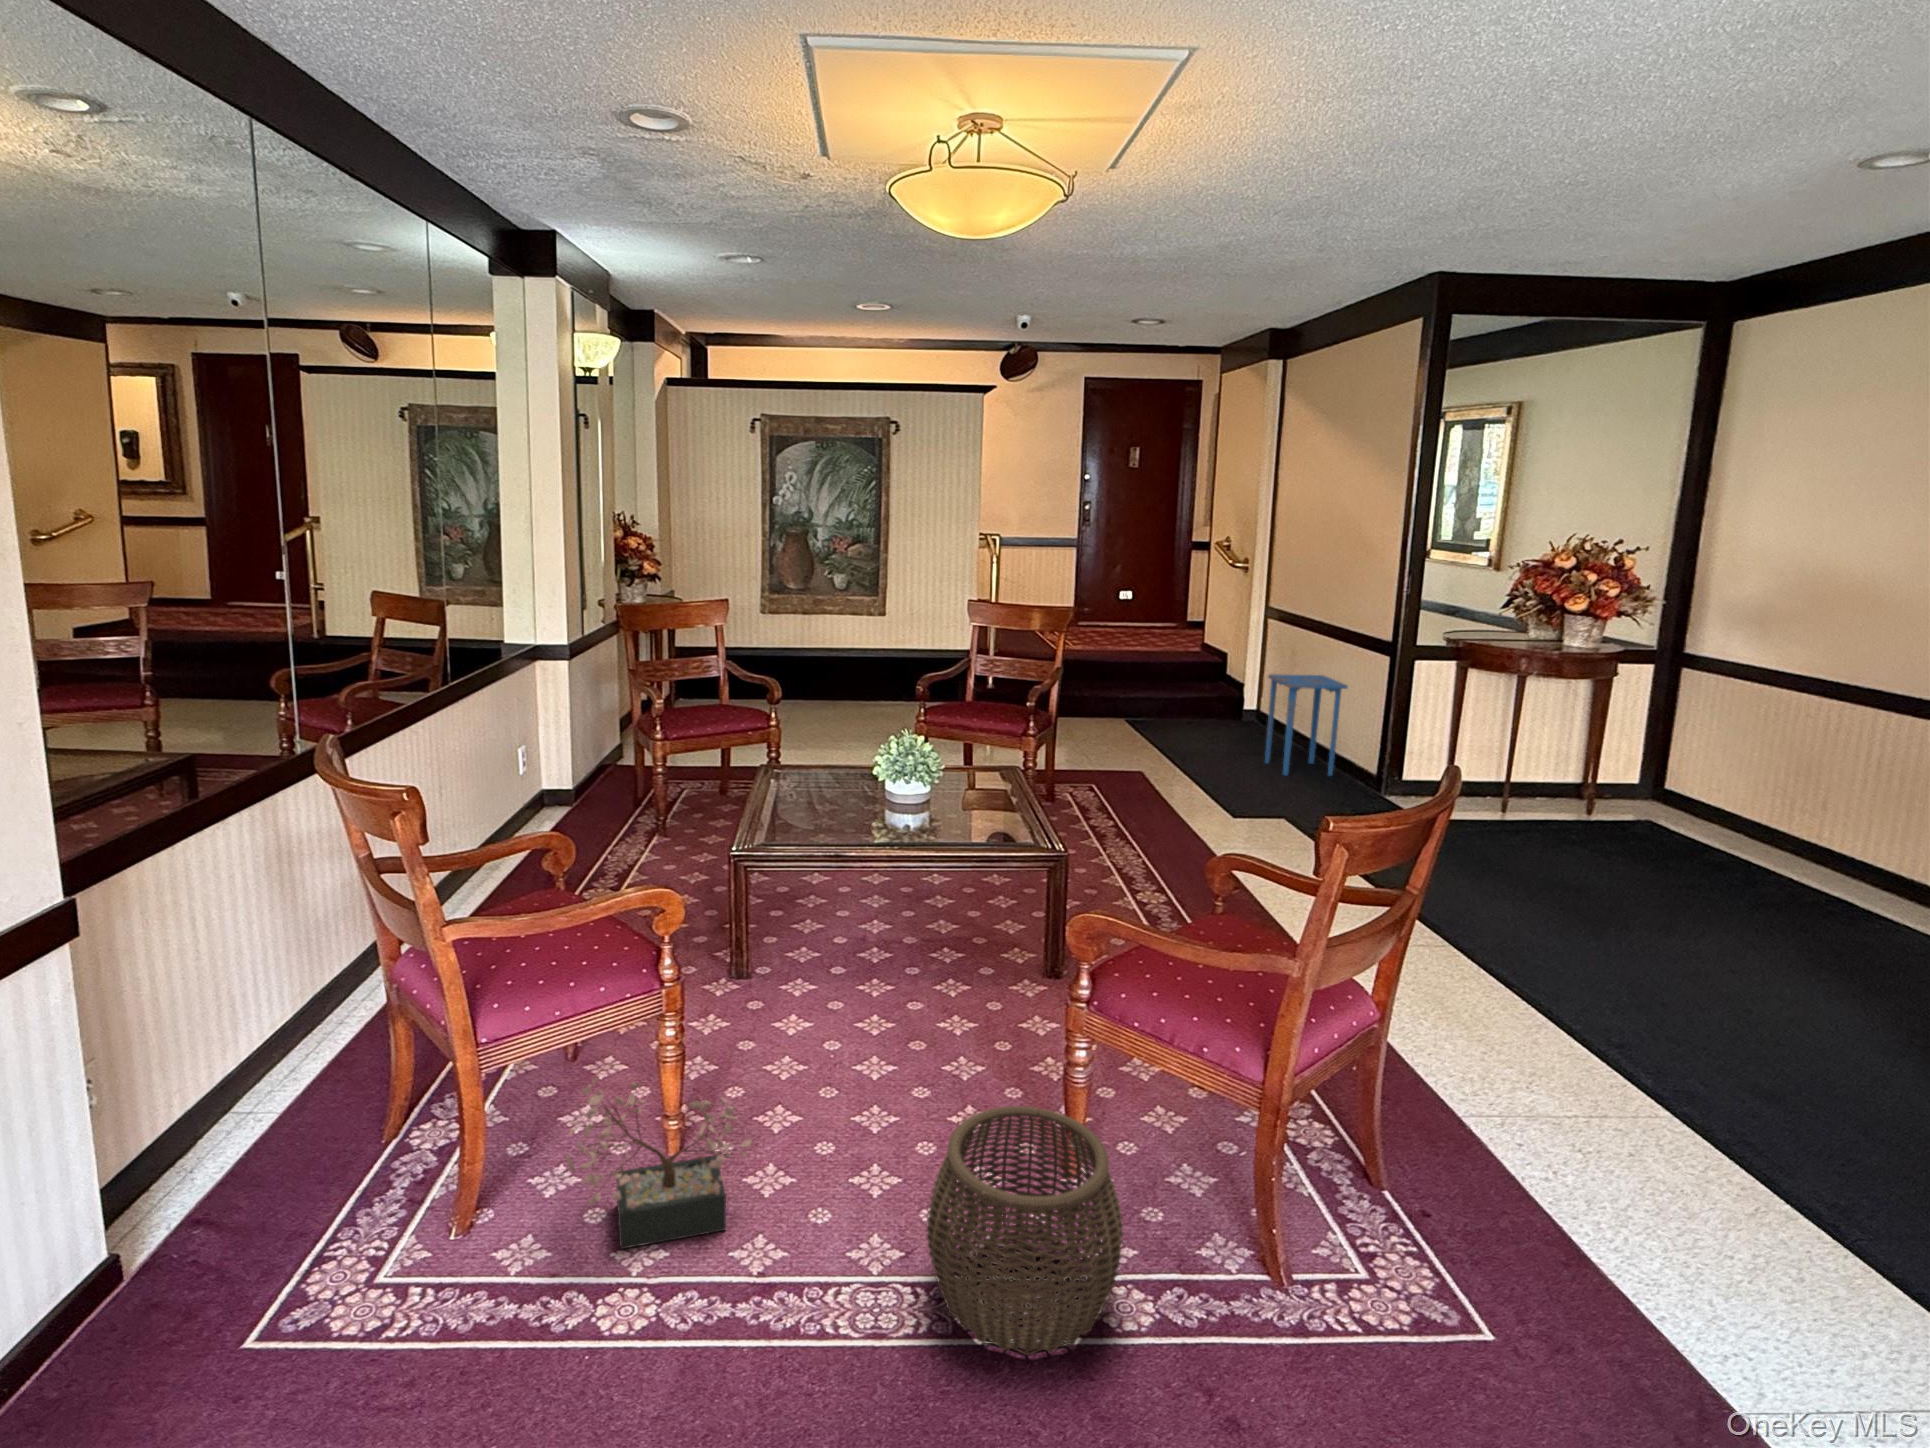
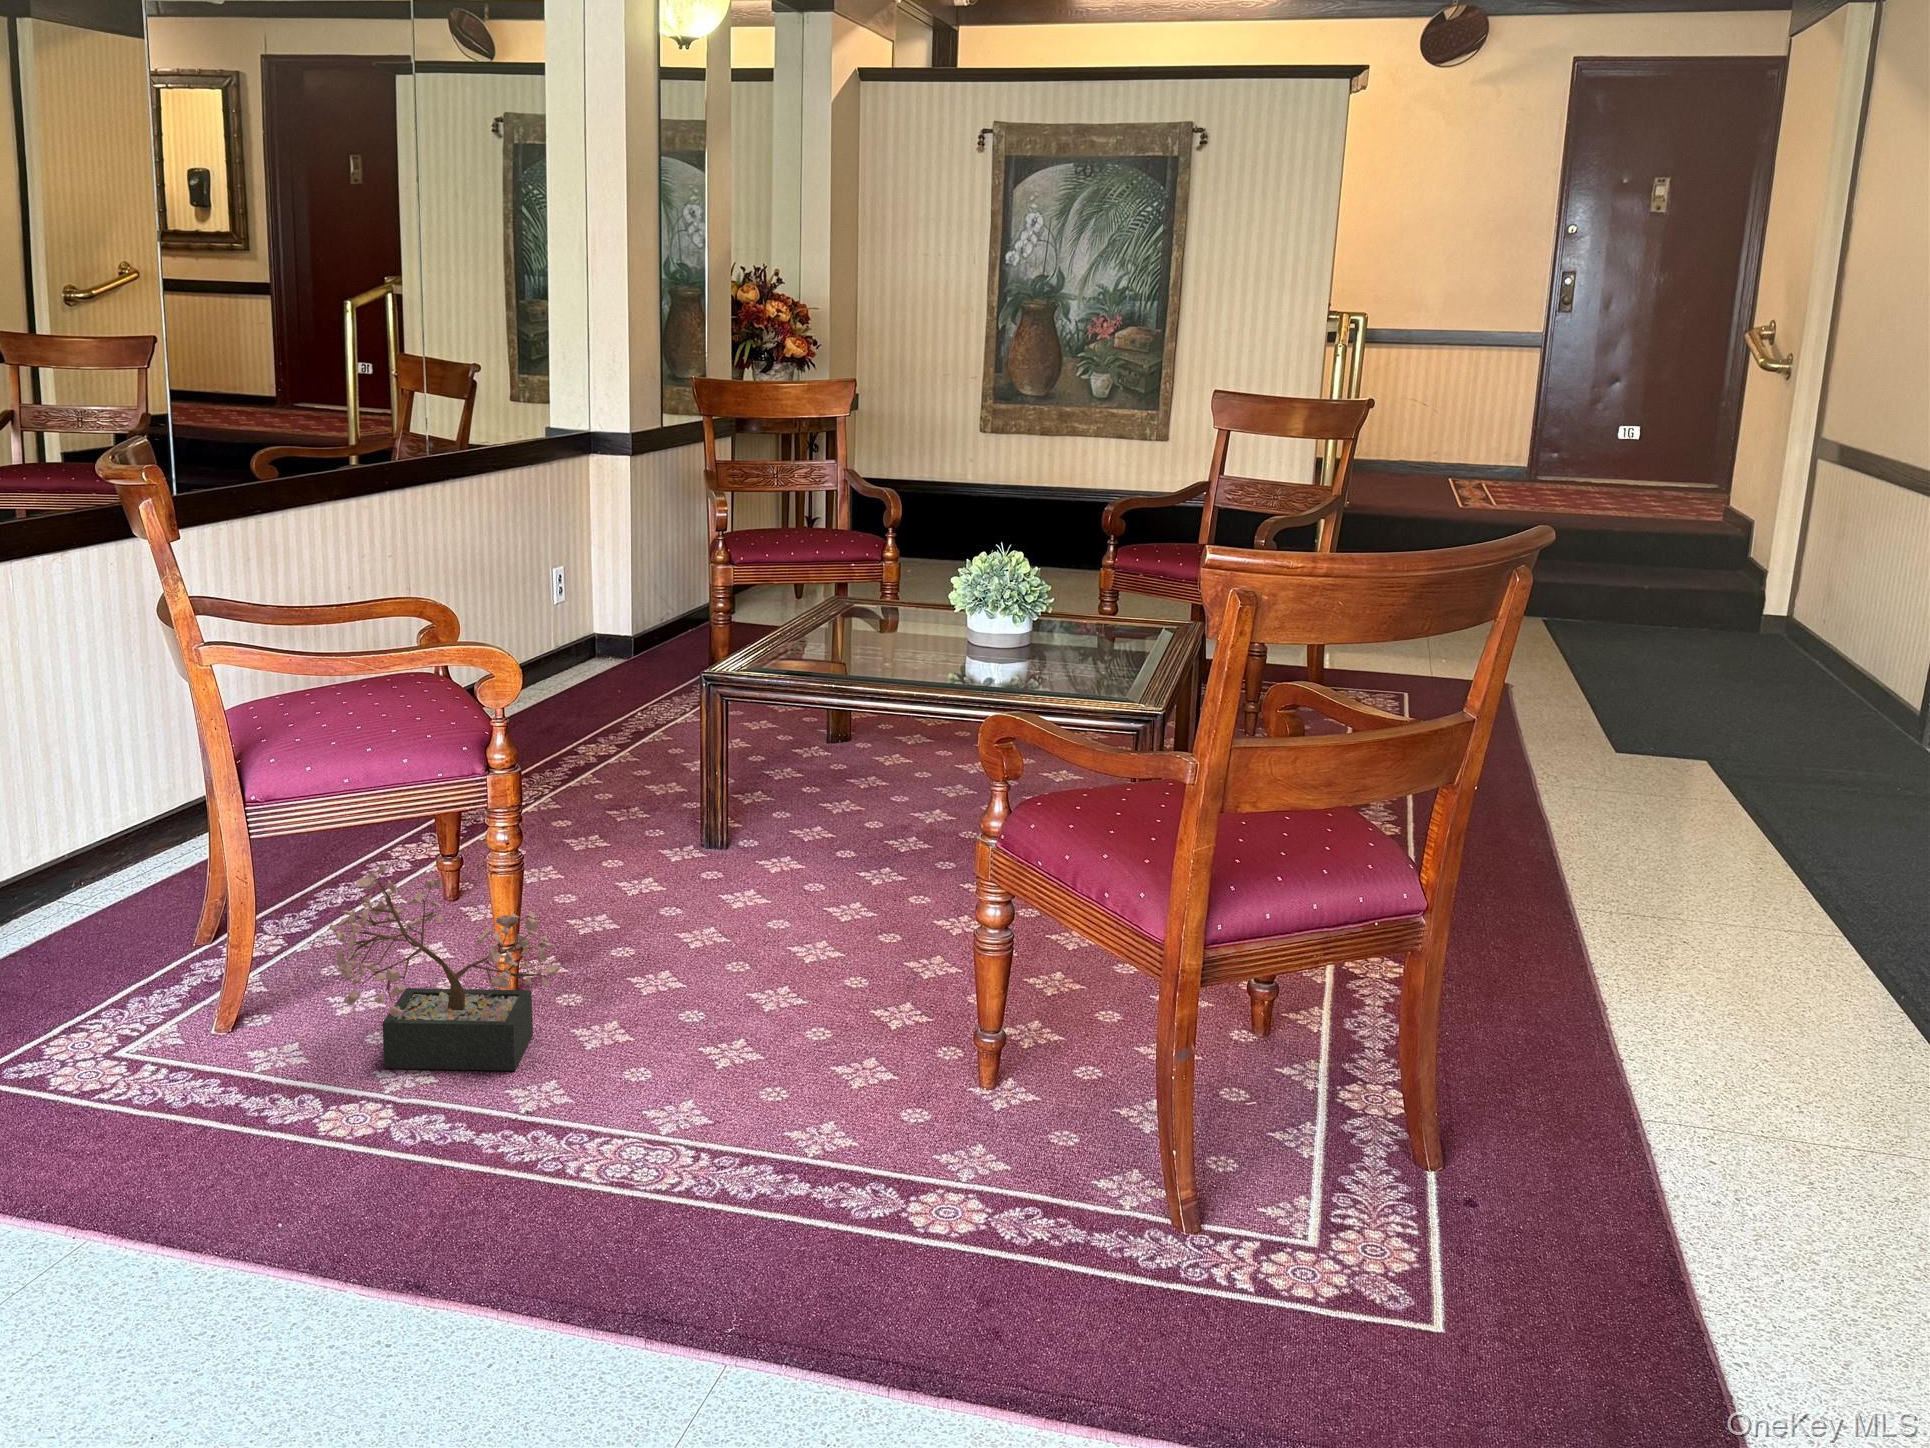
side table: present [1265,674,1348,776] -> none [1745,536,1893,711]
woven basket: present [926,1106,1123,1355] -> none [692,943,955,1236]

